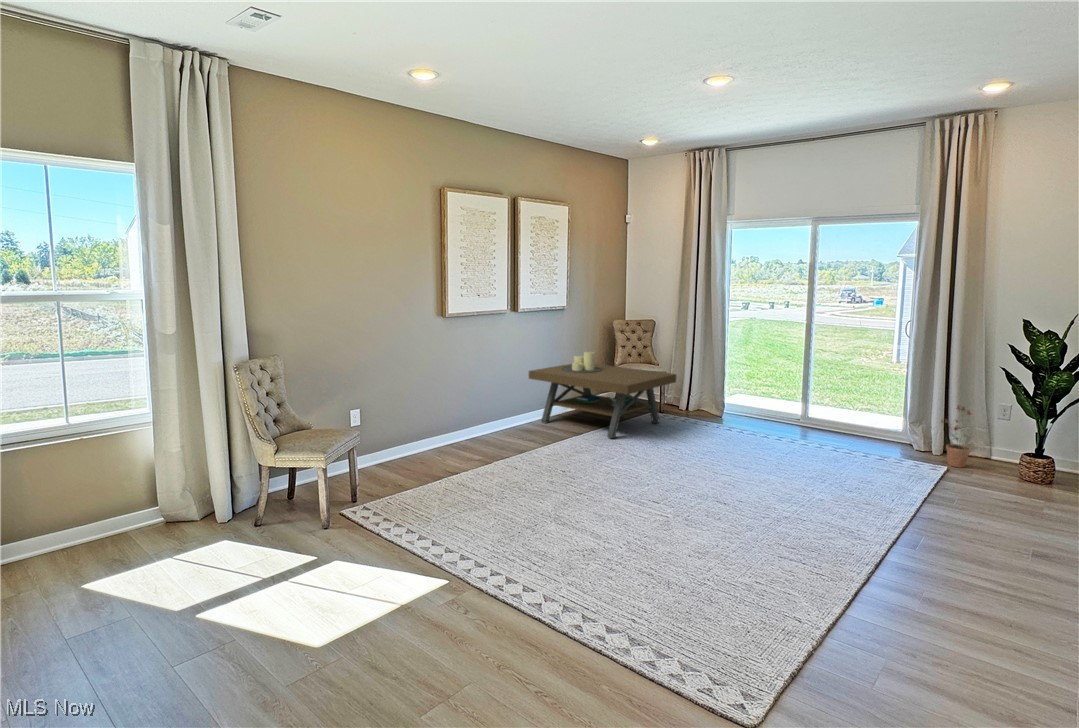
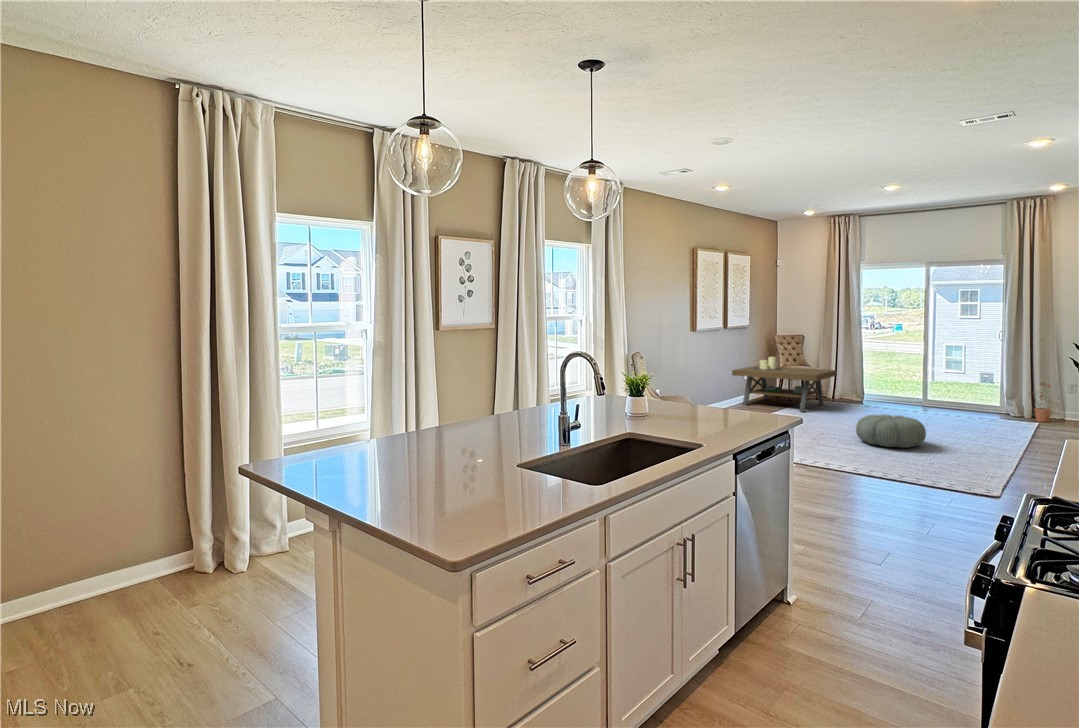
pouf: none [622,469,729,538] -> present [856,414,926,448]

